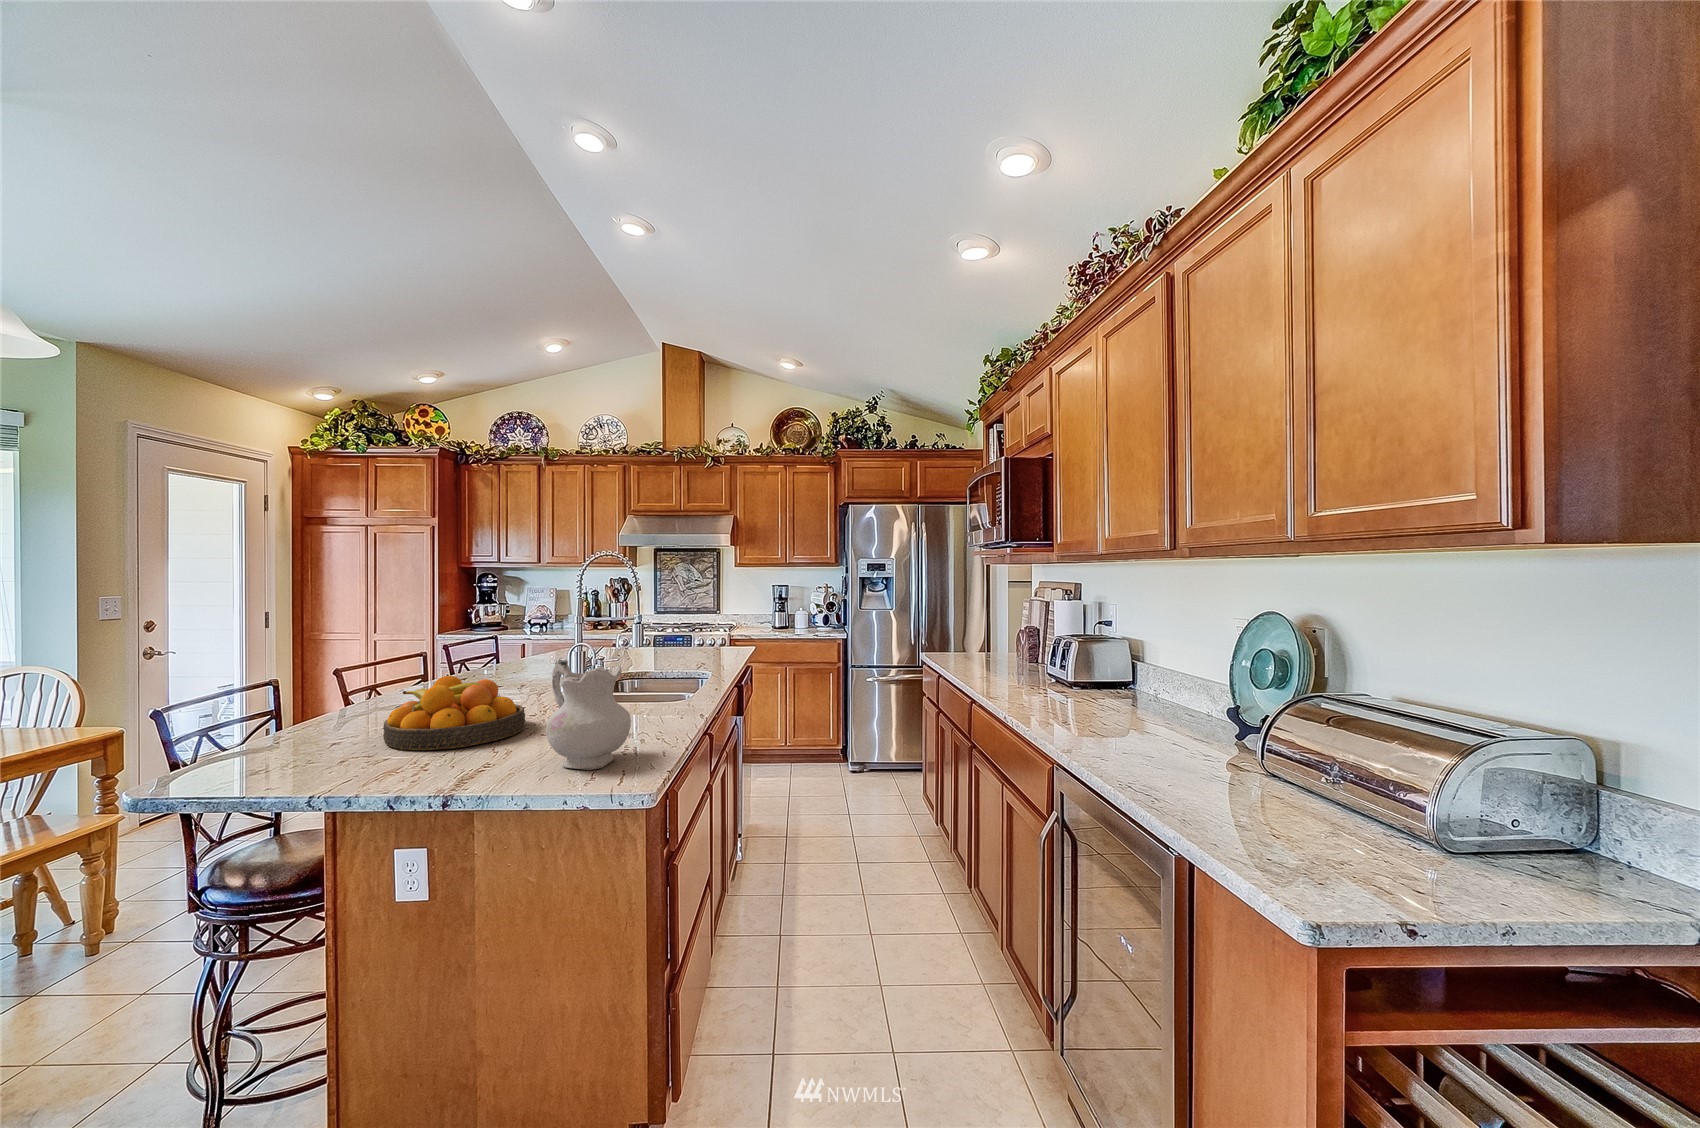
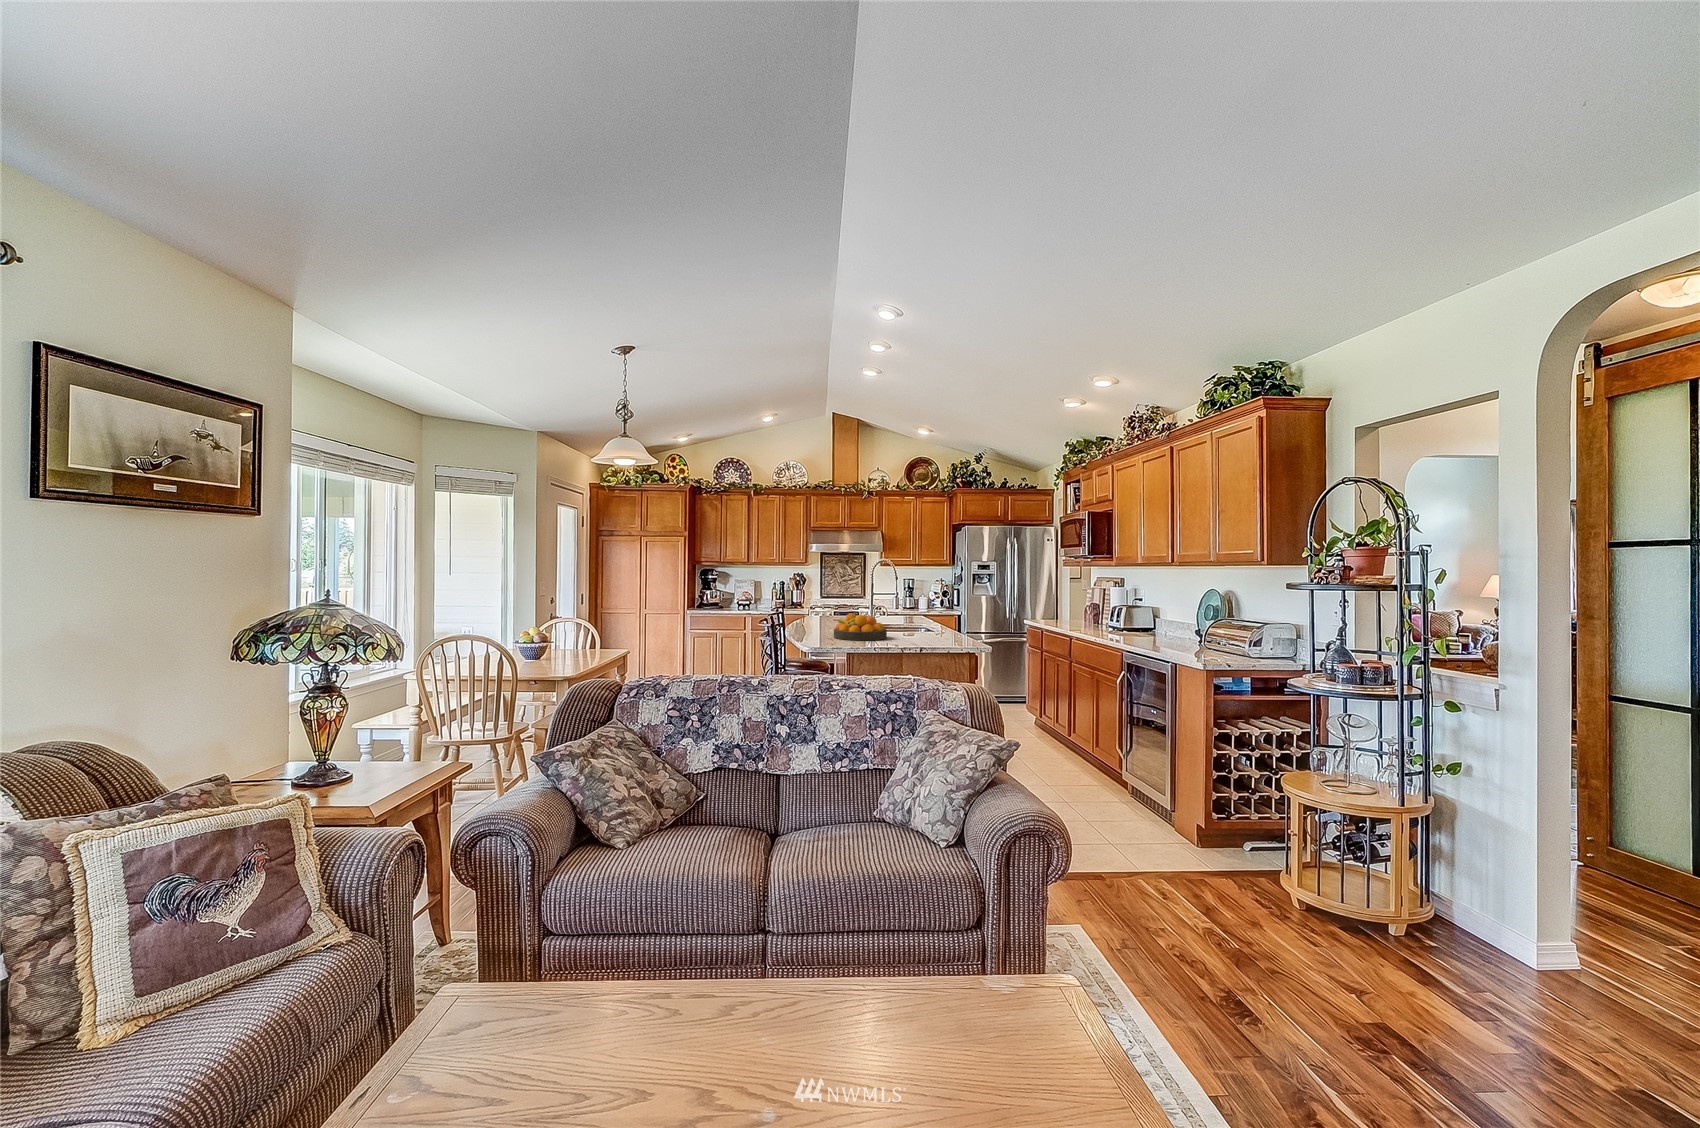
ceramic pitcher: present [546,659,631,770] -> none [919,603,953,645]

